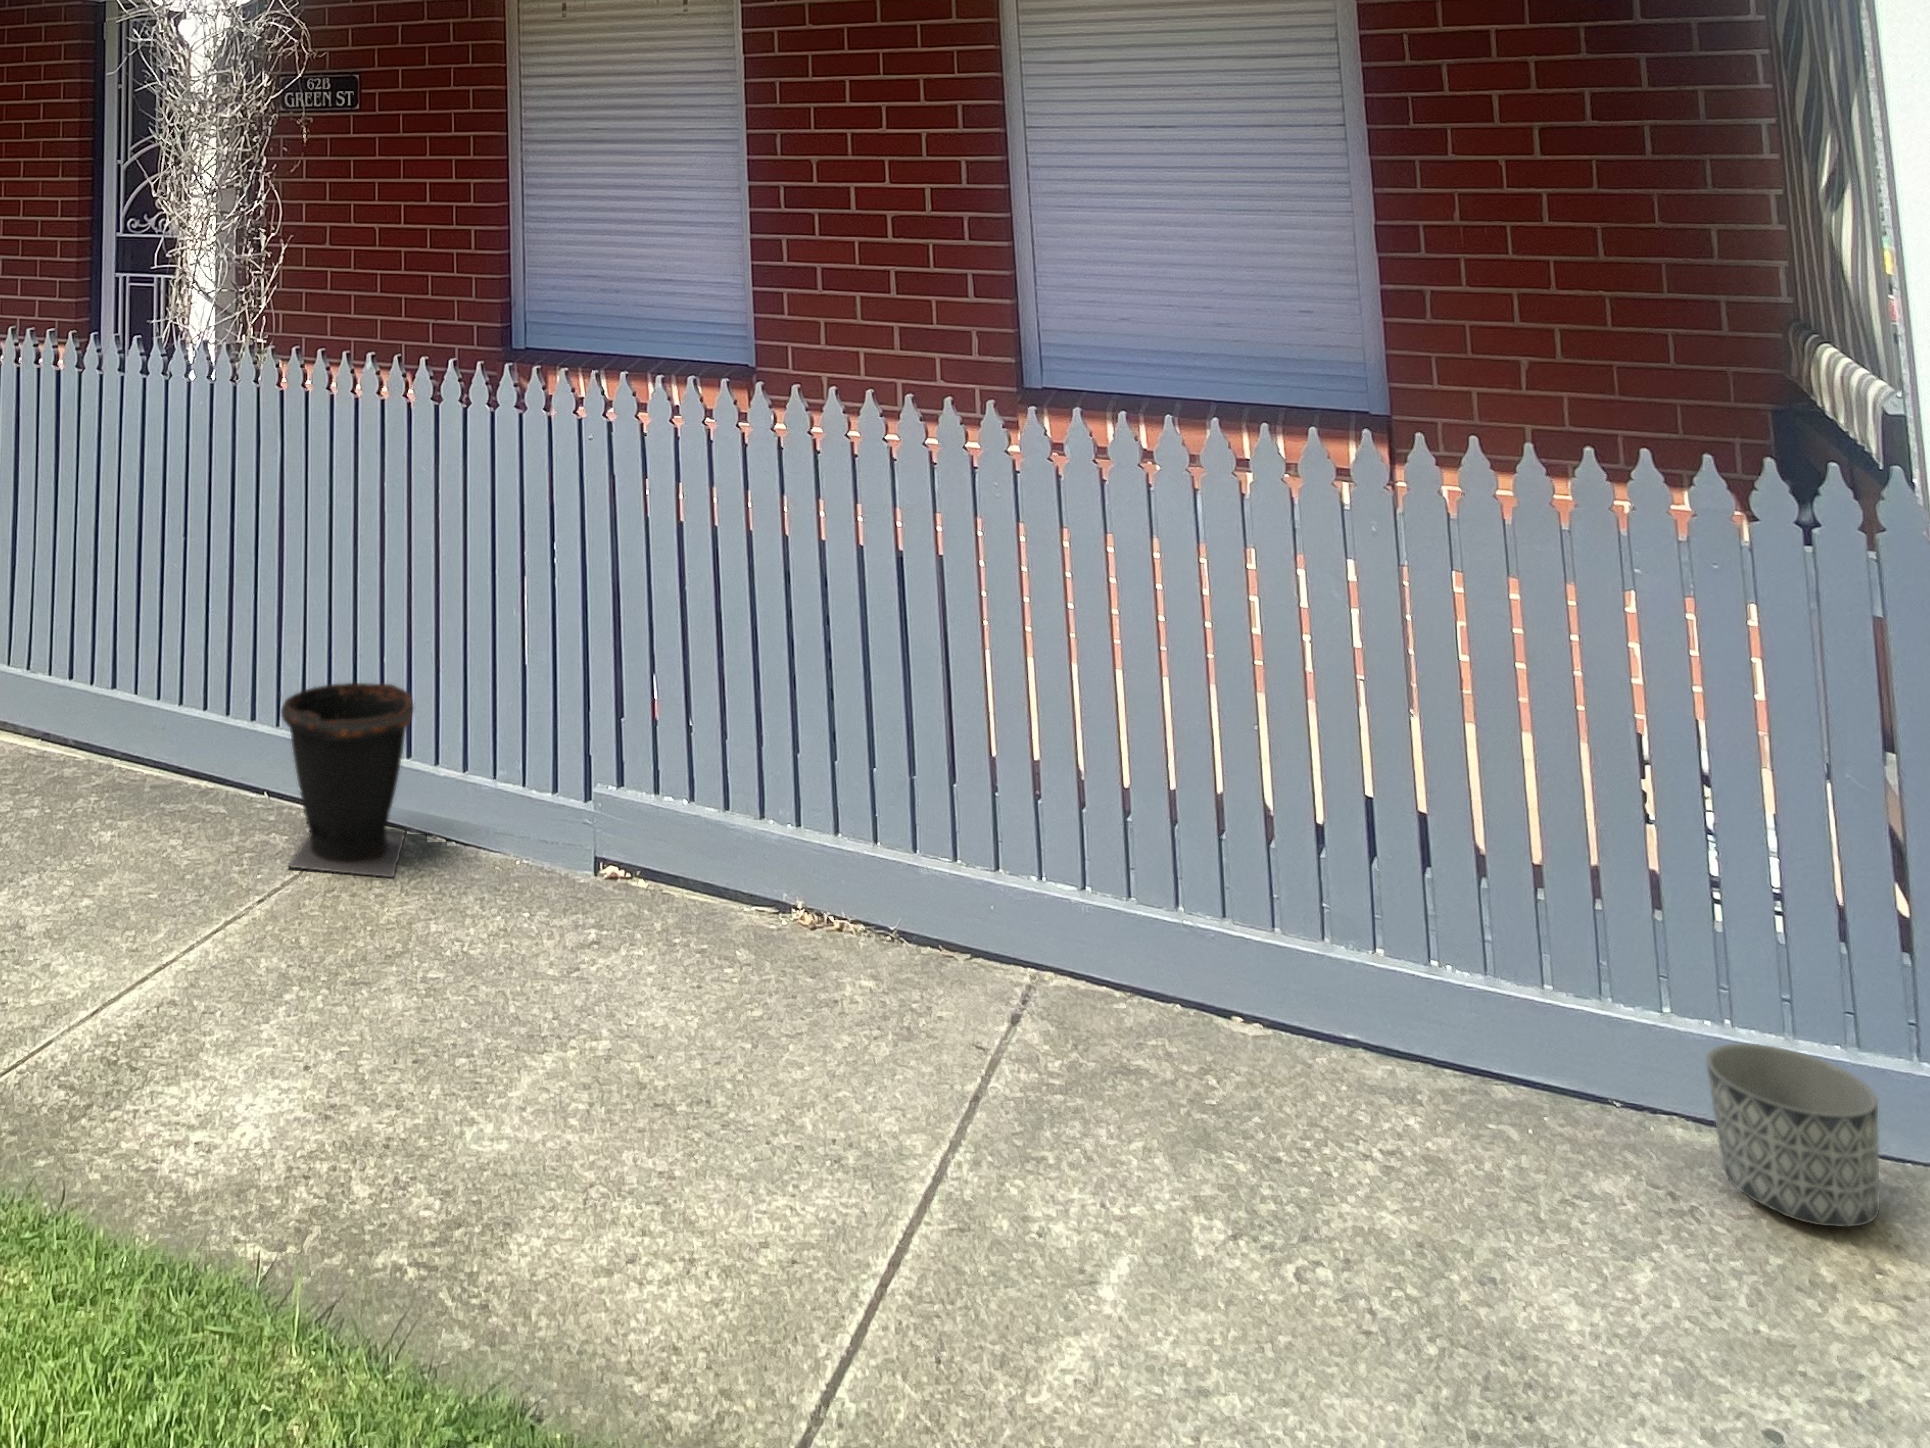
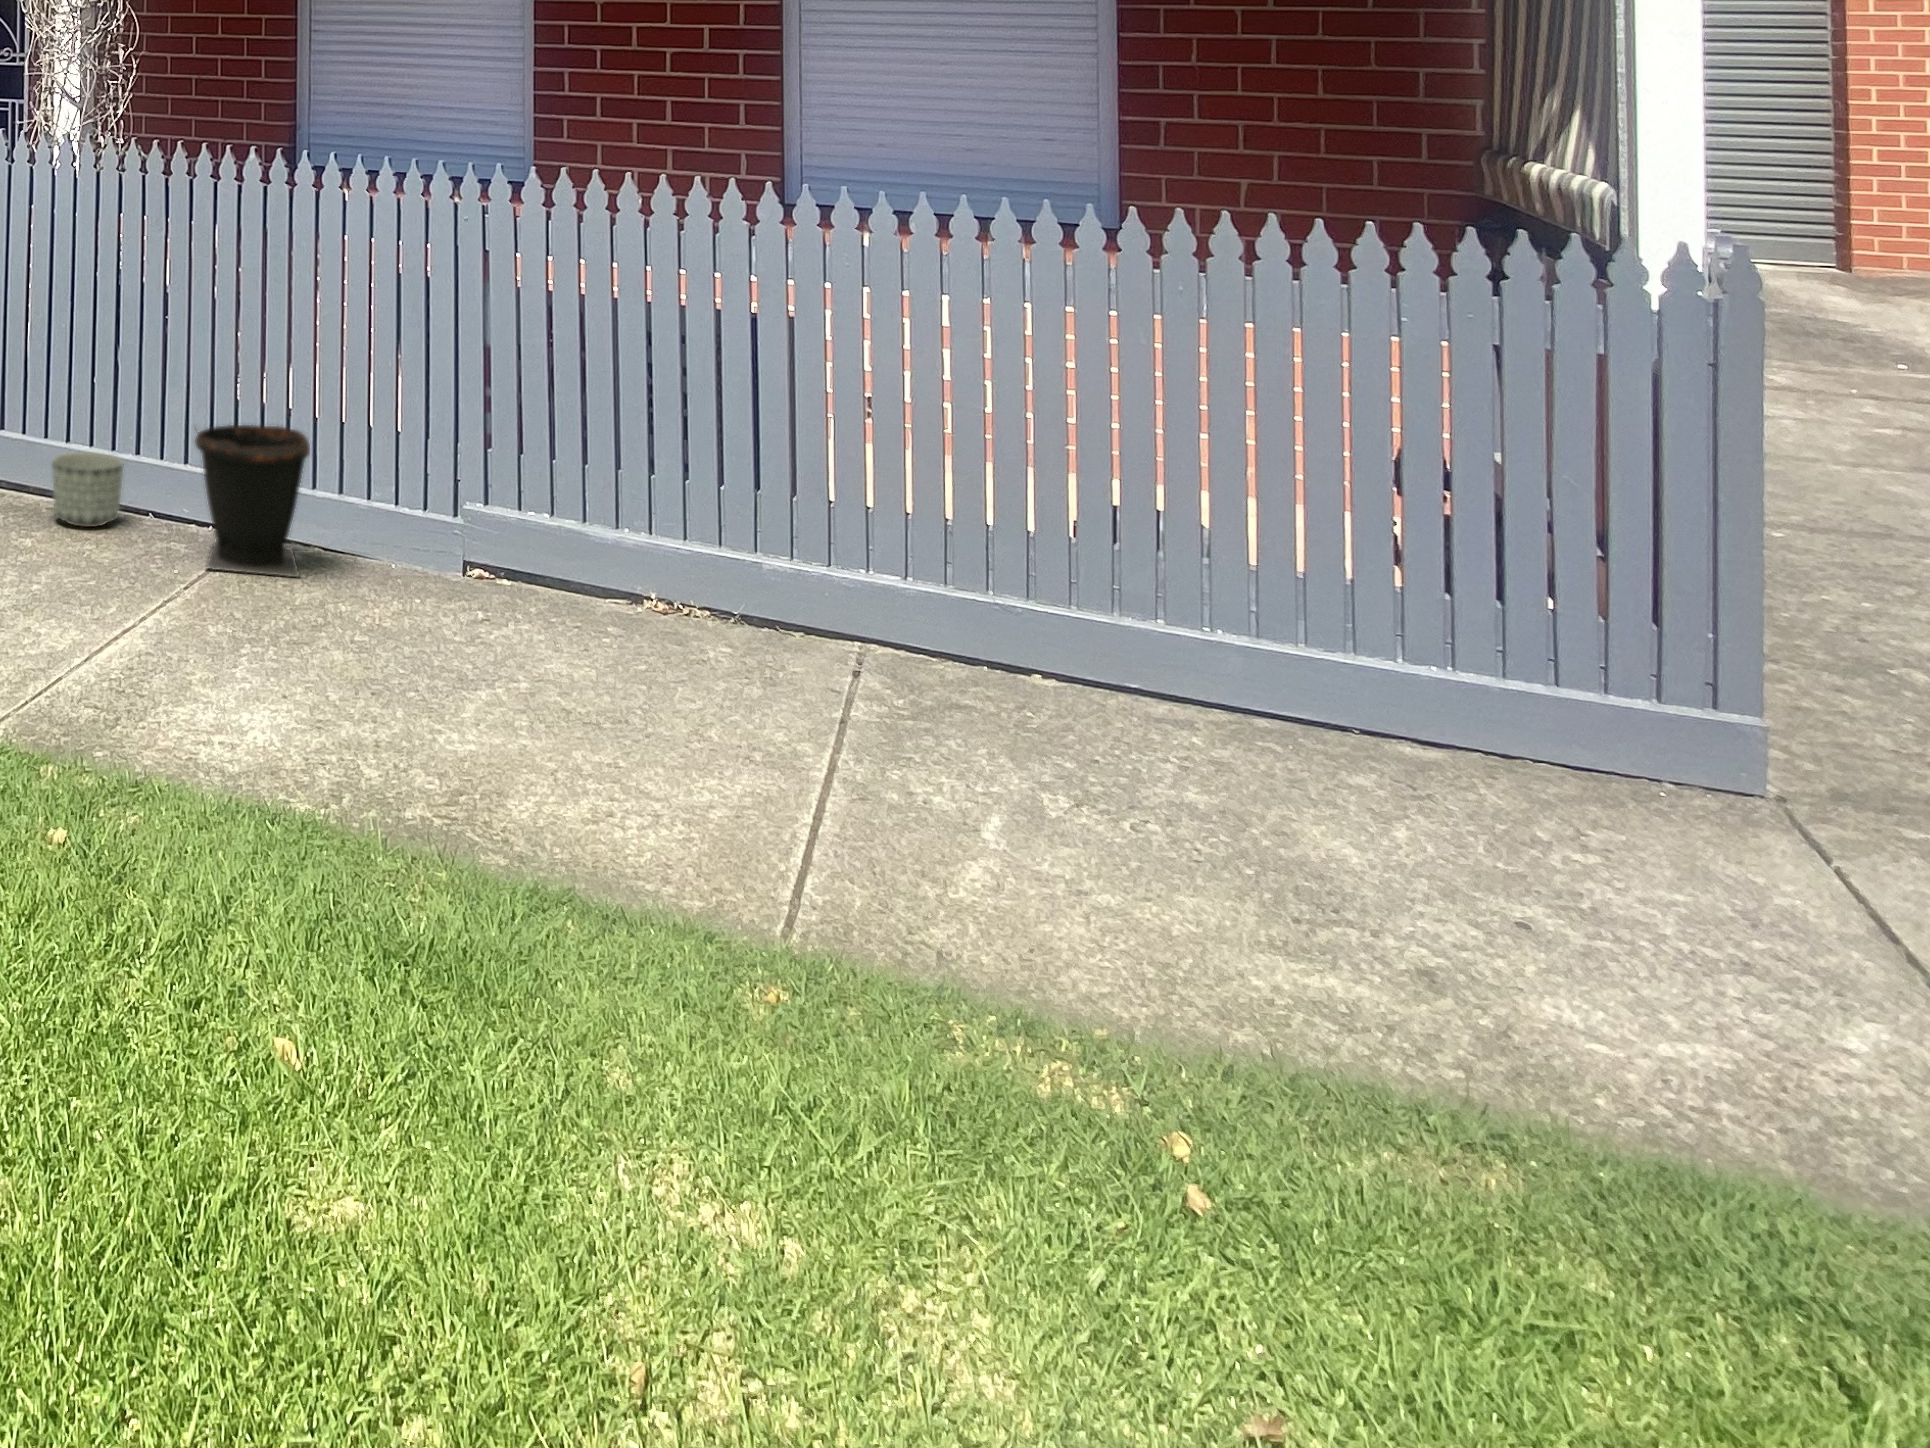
planter: present [1706,1043,1880,1227] -> present [52,452,123,527]

